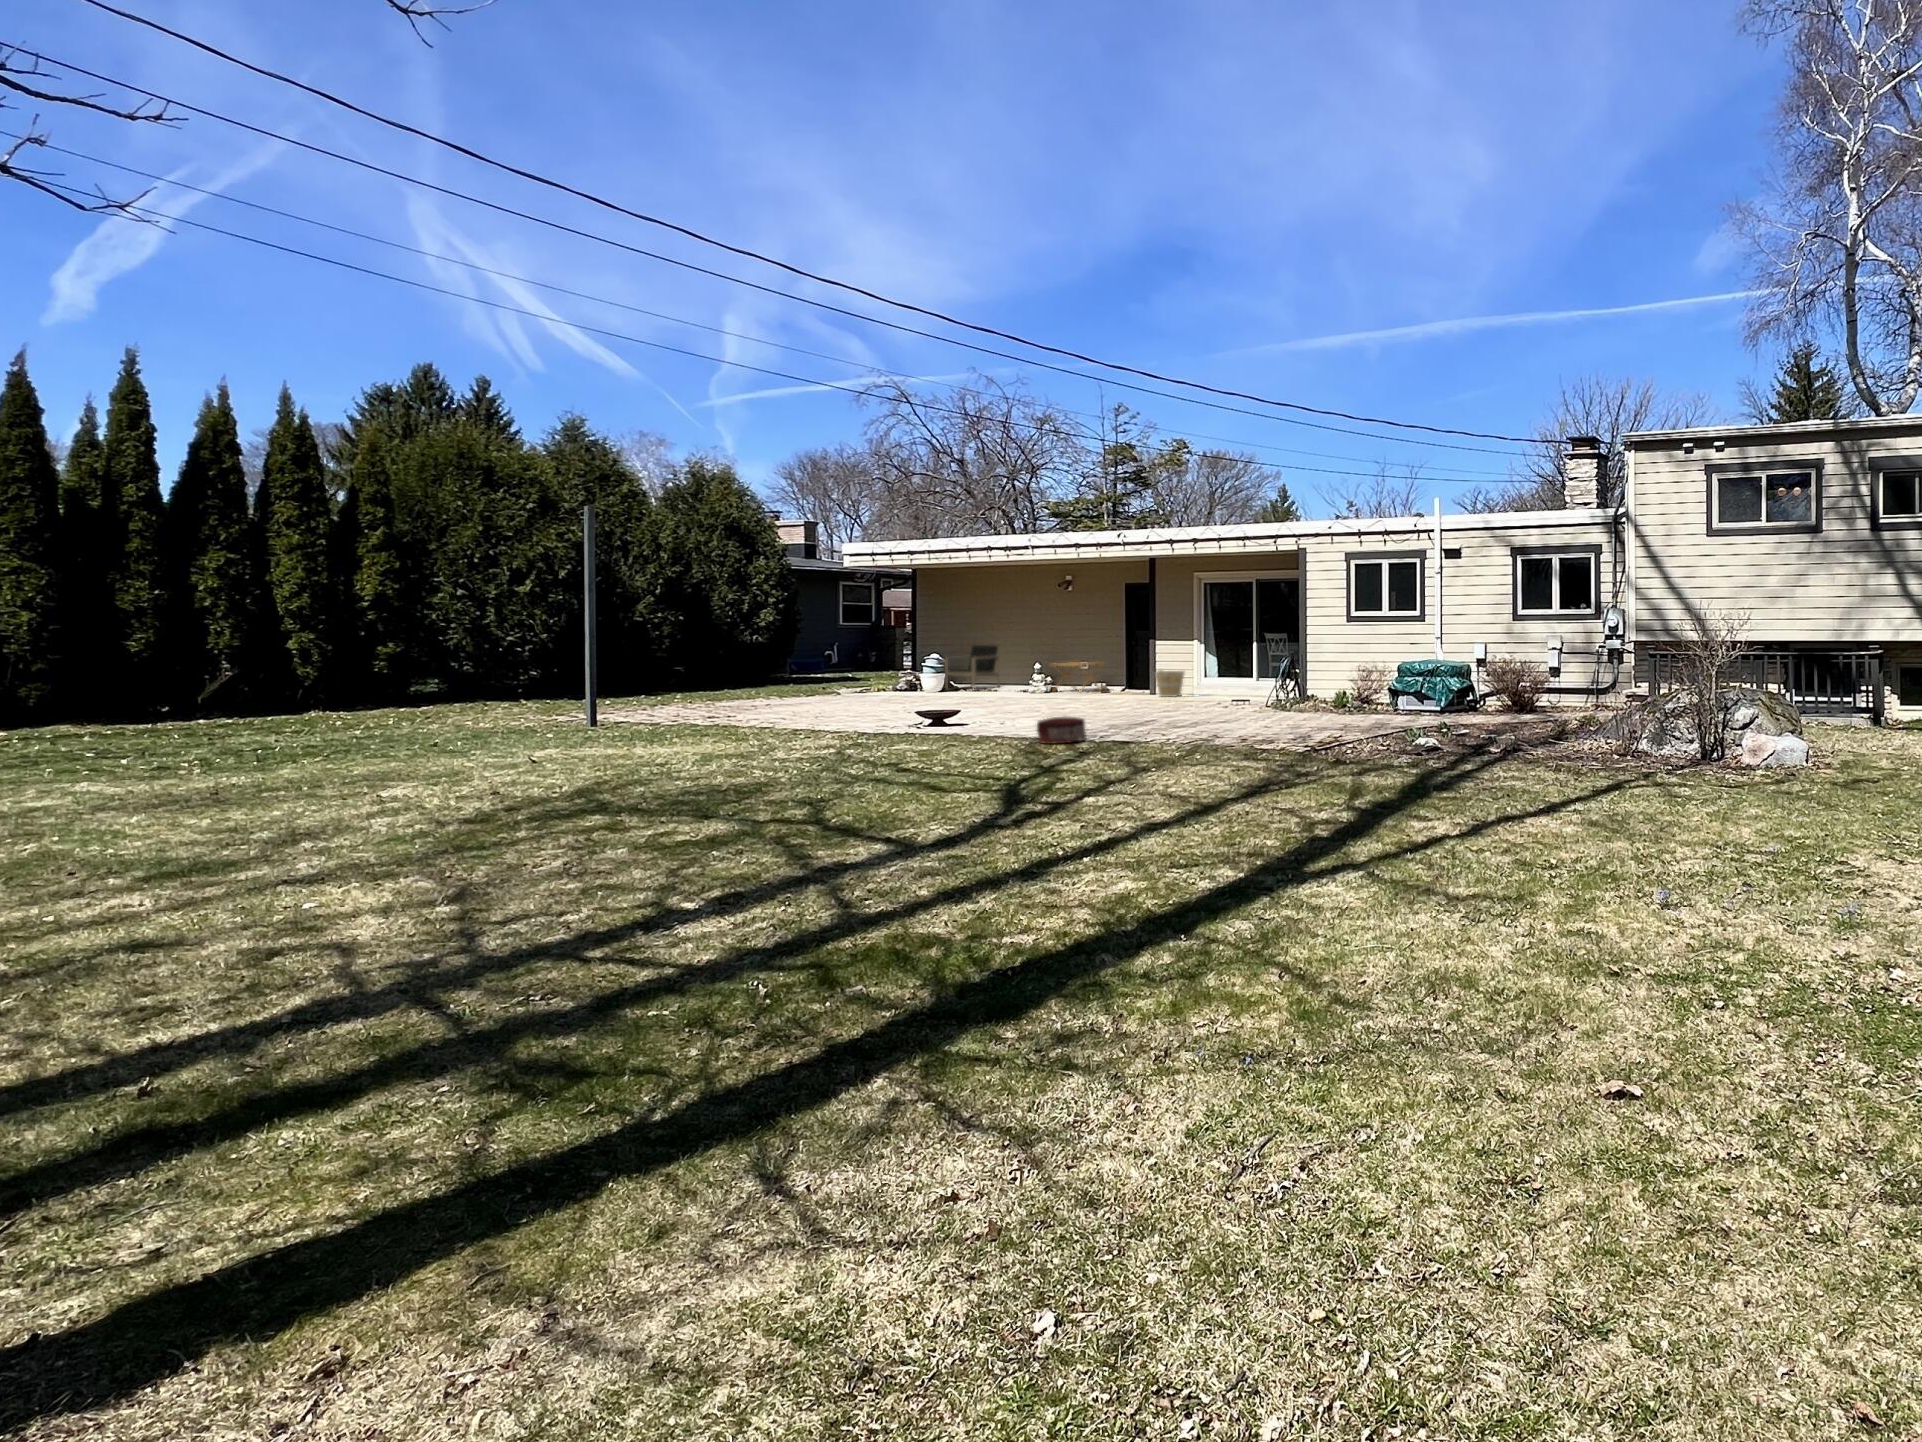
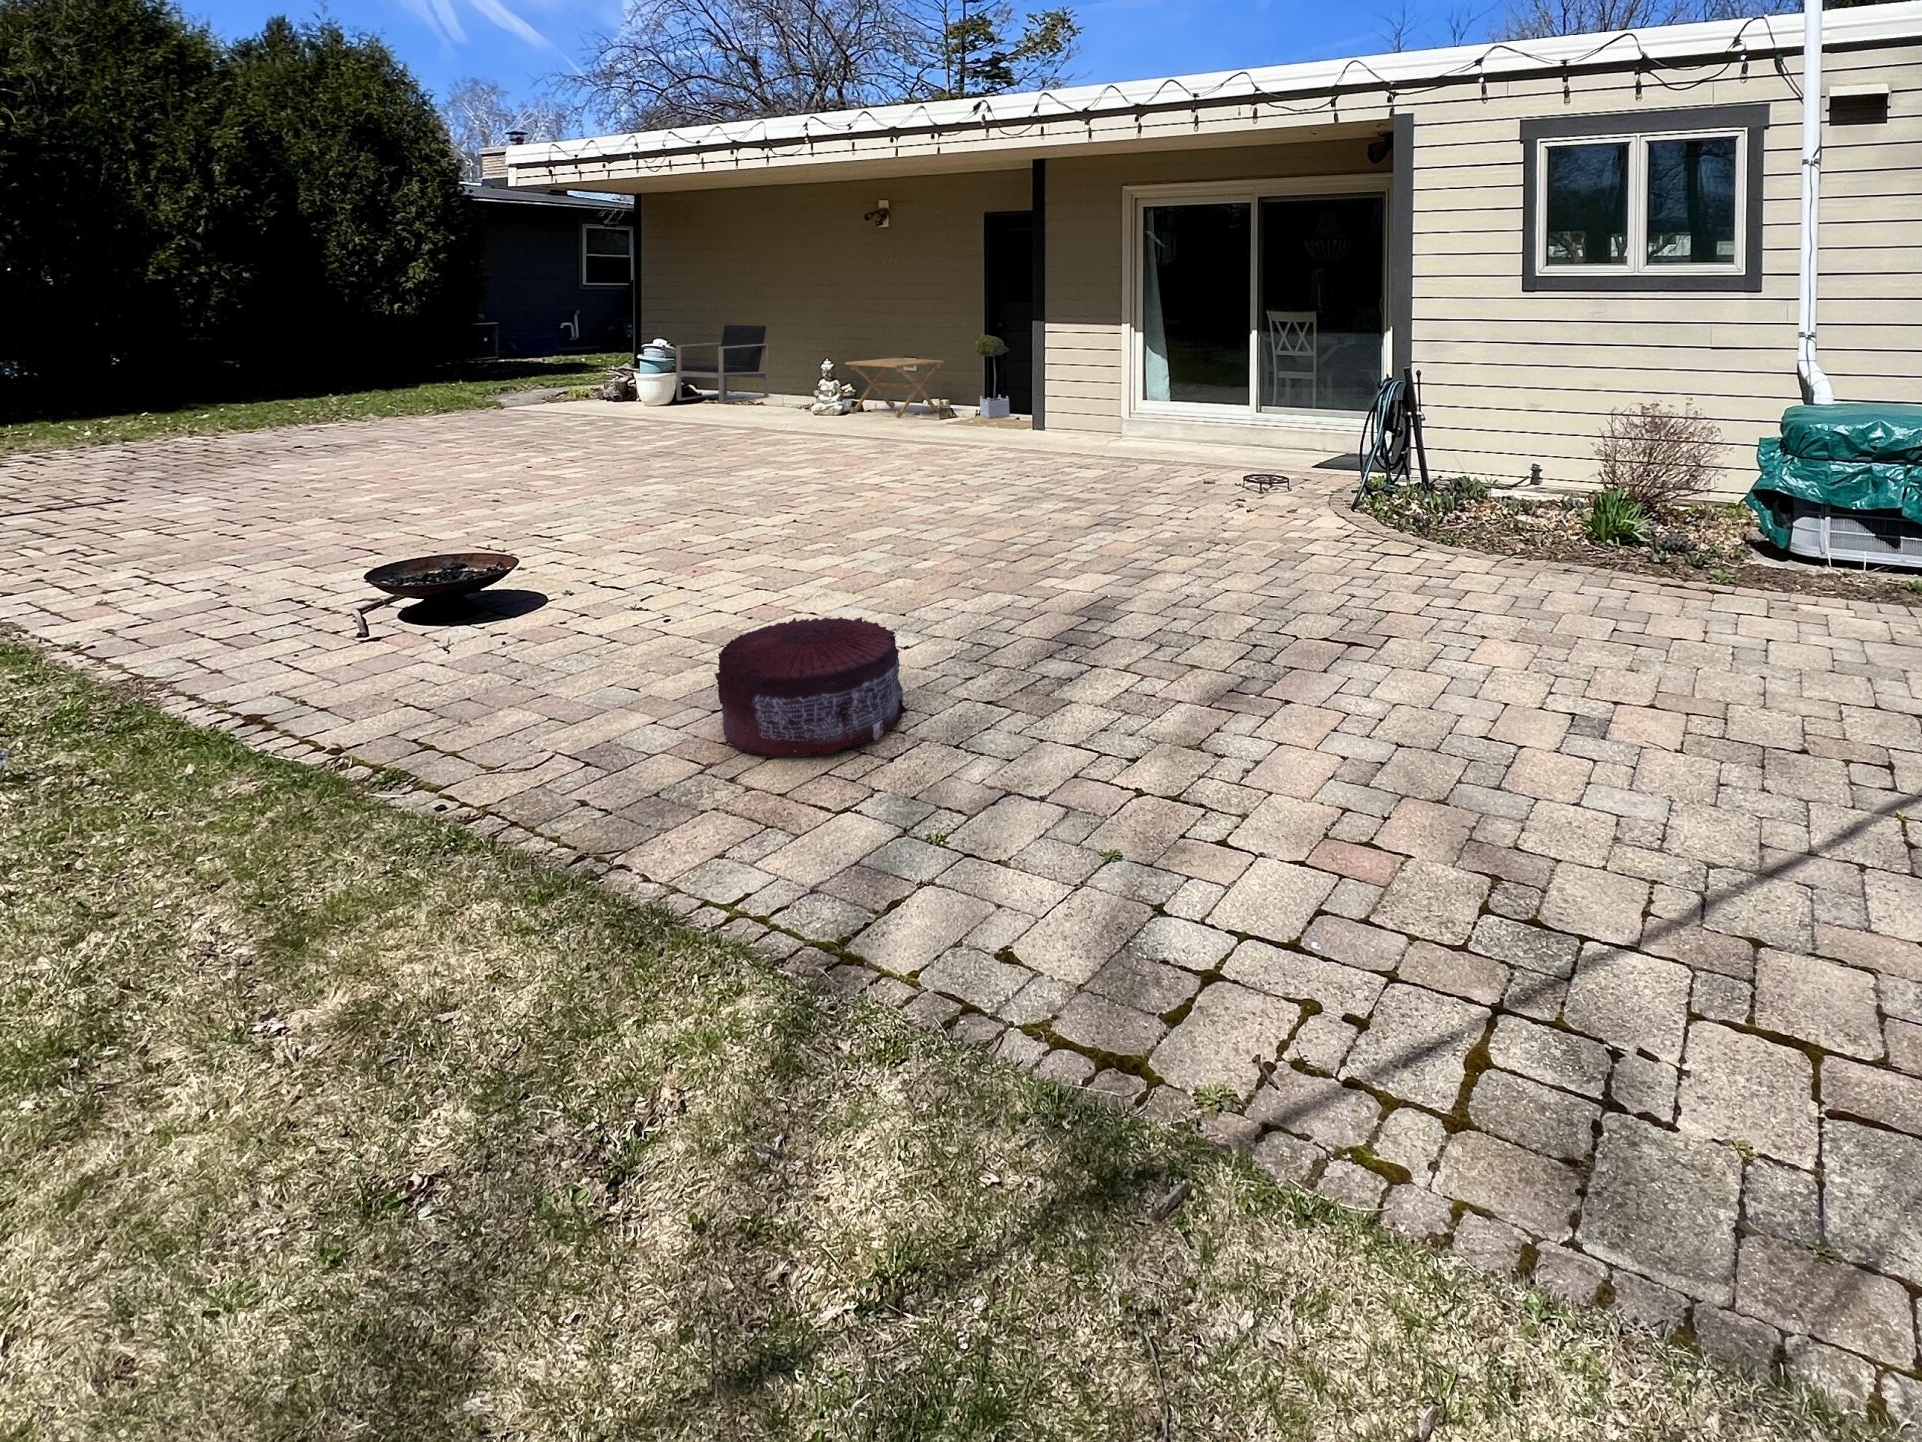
potted tree: none [1122,647,1141,692] -> present [976,334,1010,418]
wooden bucket: present [1155,671,1185,697] -> none [1041,382,1101,436]

